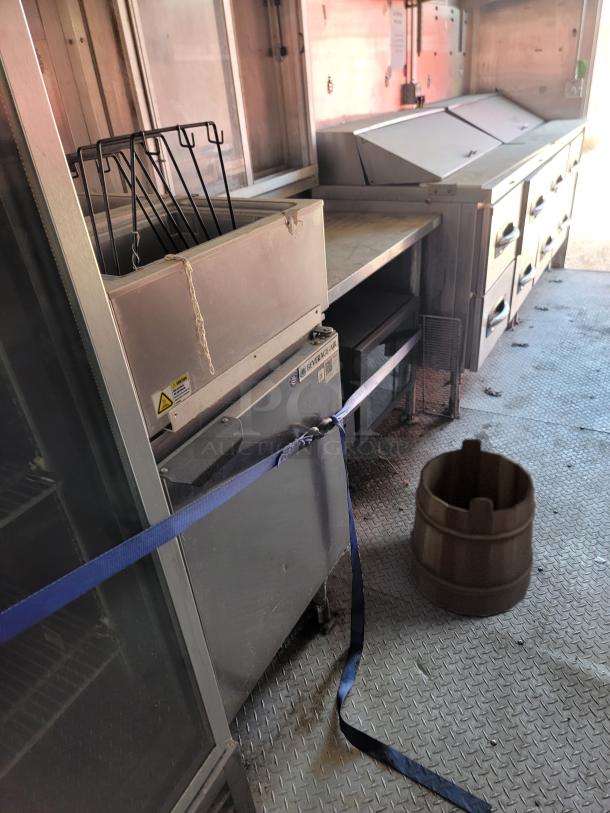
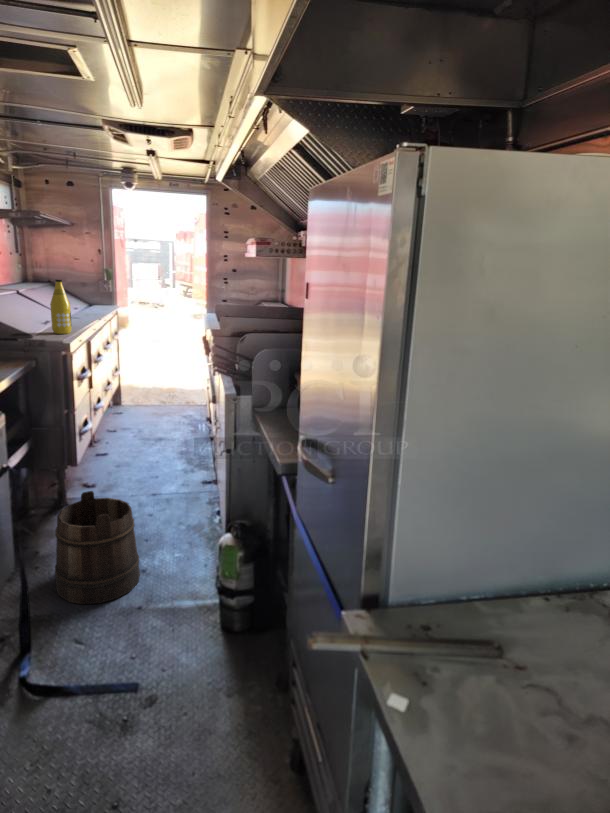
bottle: none [474,78,506,171] -> present [50,279,72,334]

